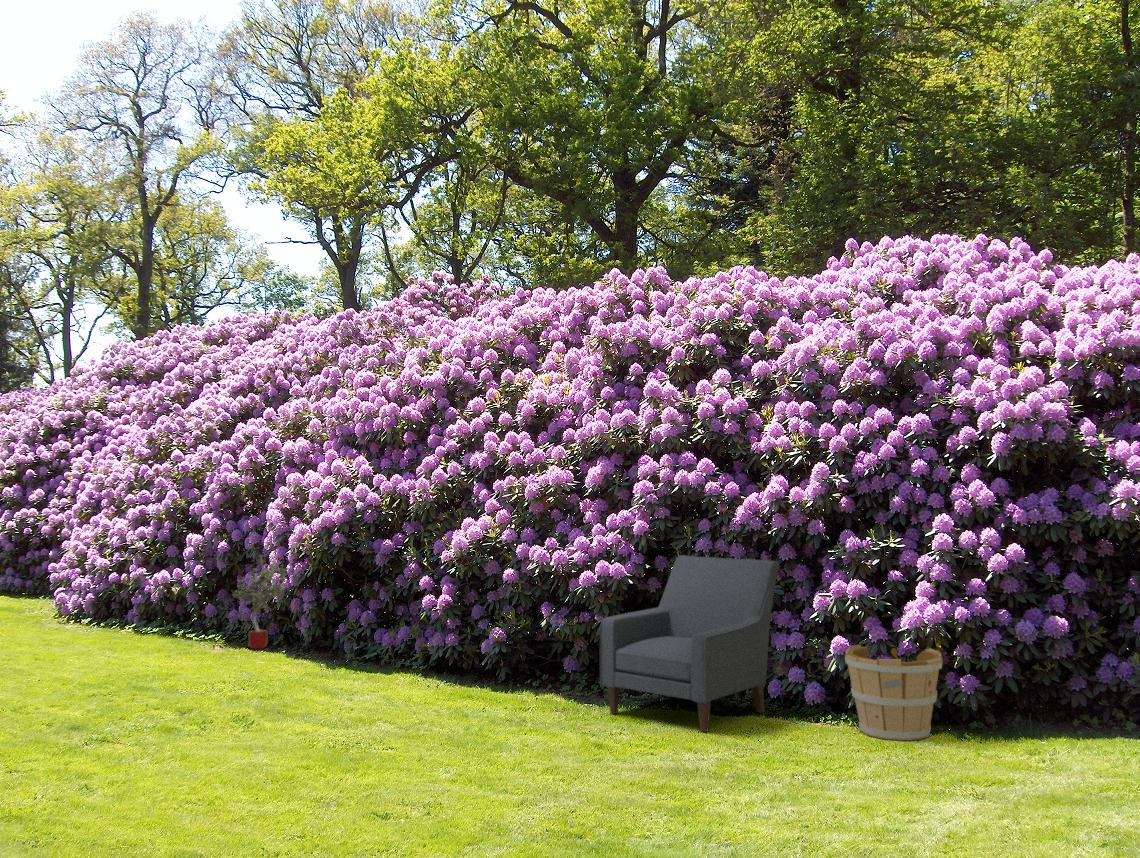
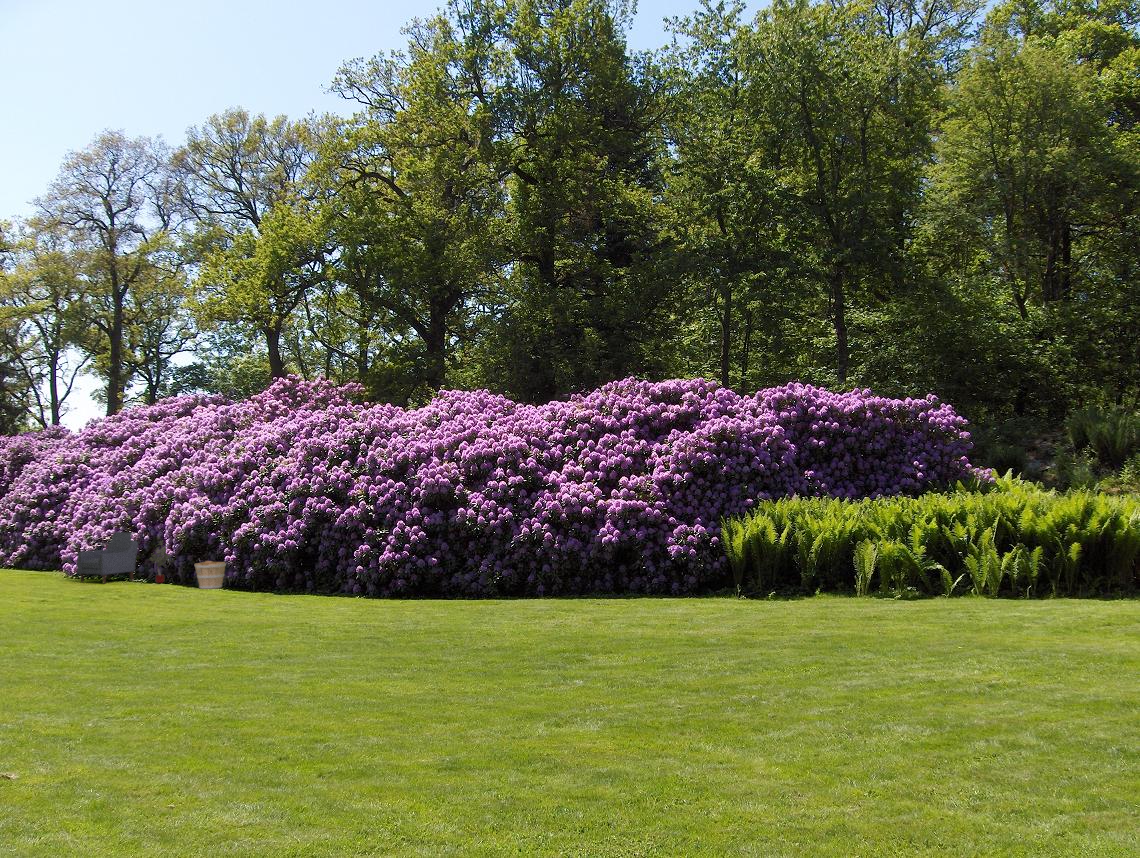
chair: present [600,555,780,732] -> present [77,532,138,584]
wooden bucket: present [845,645,942,741] -> present [195,561,226,589]

